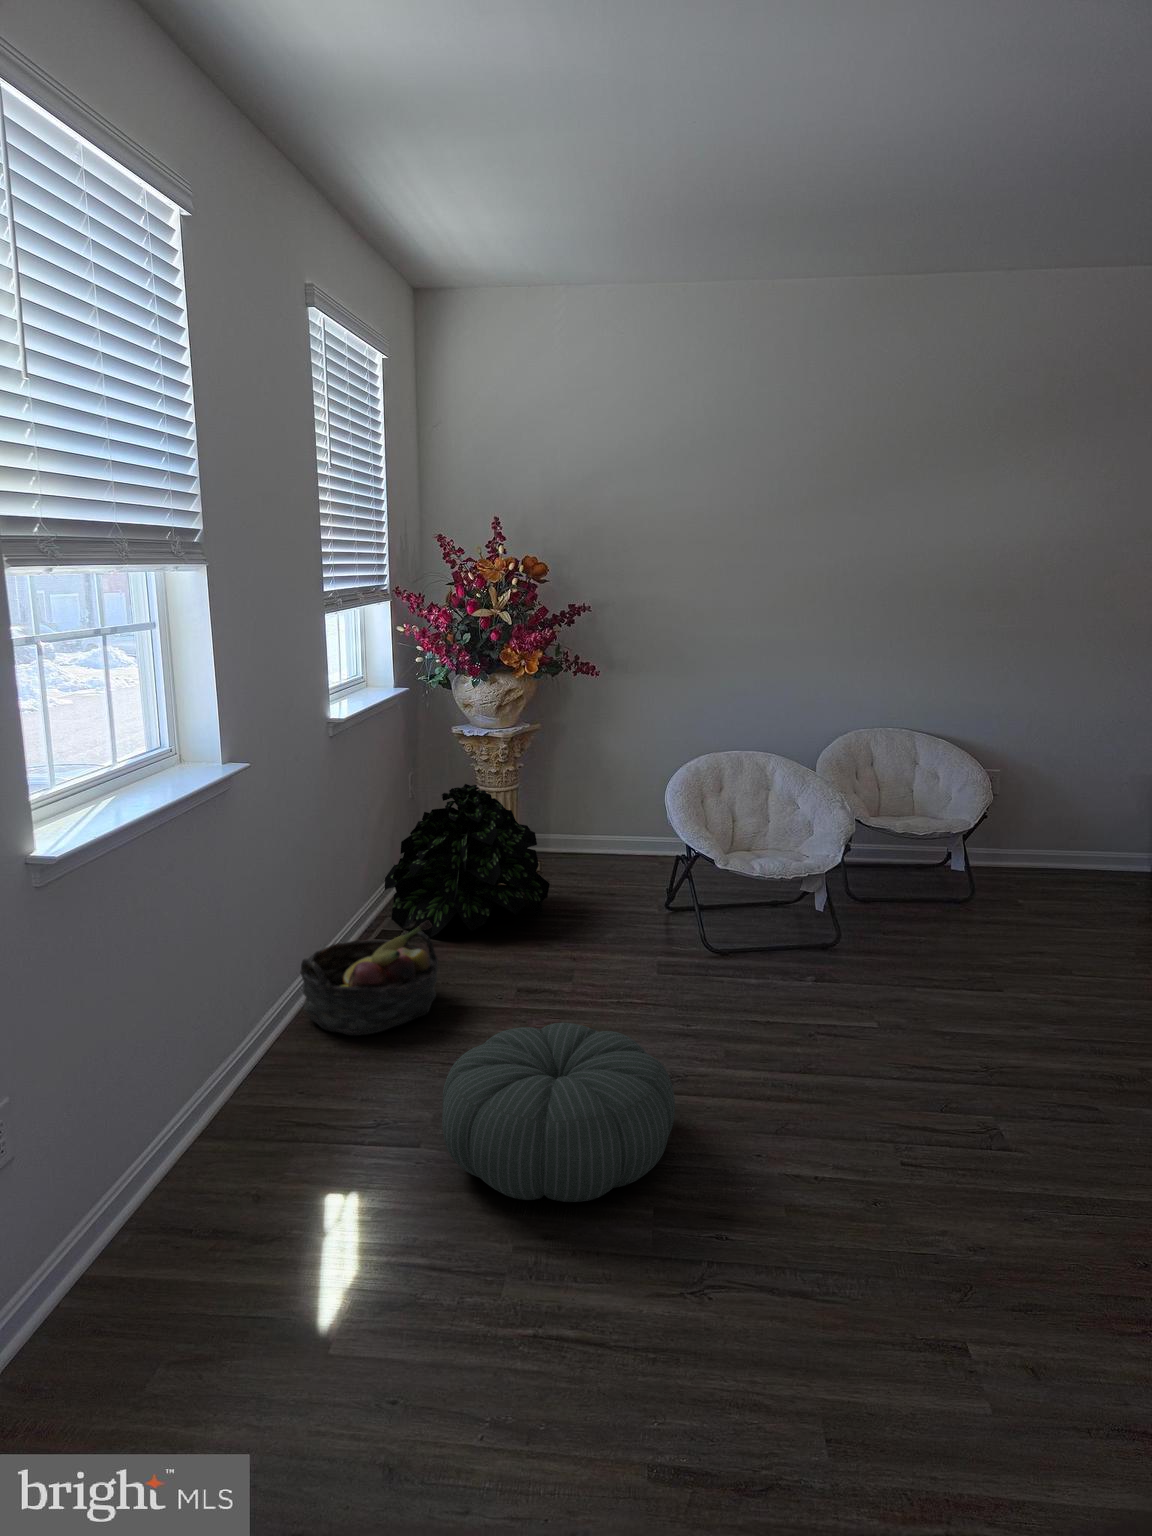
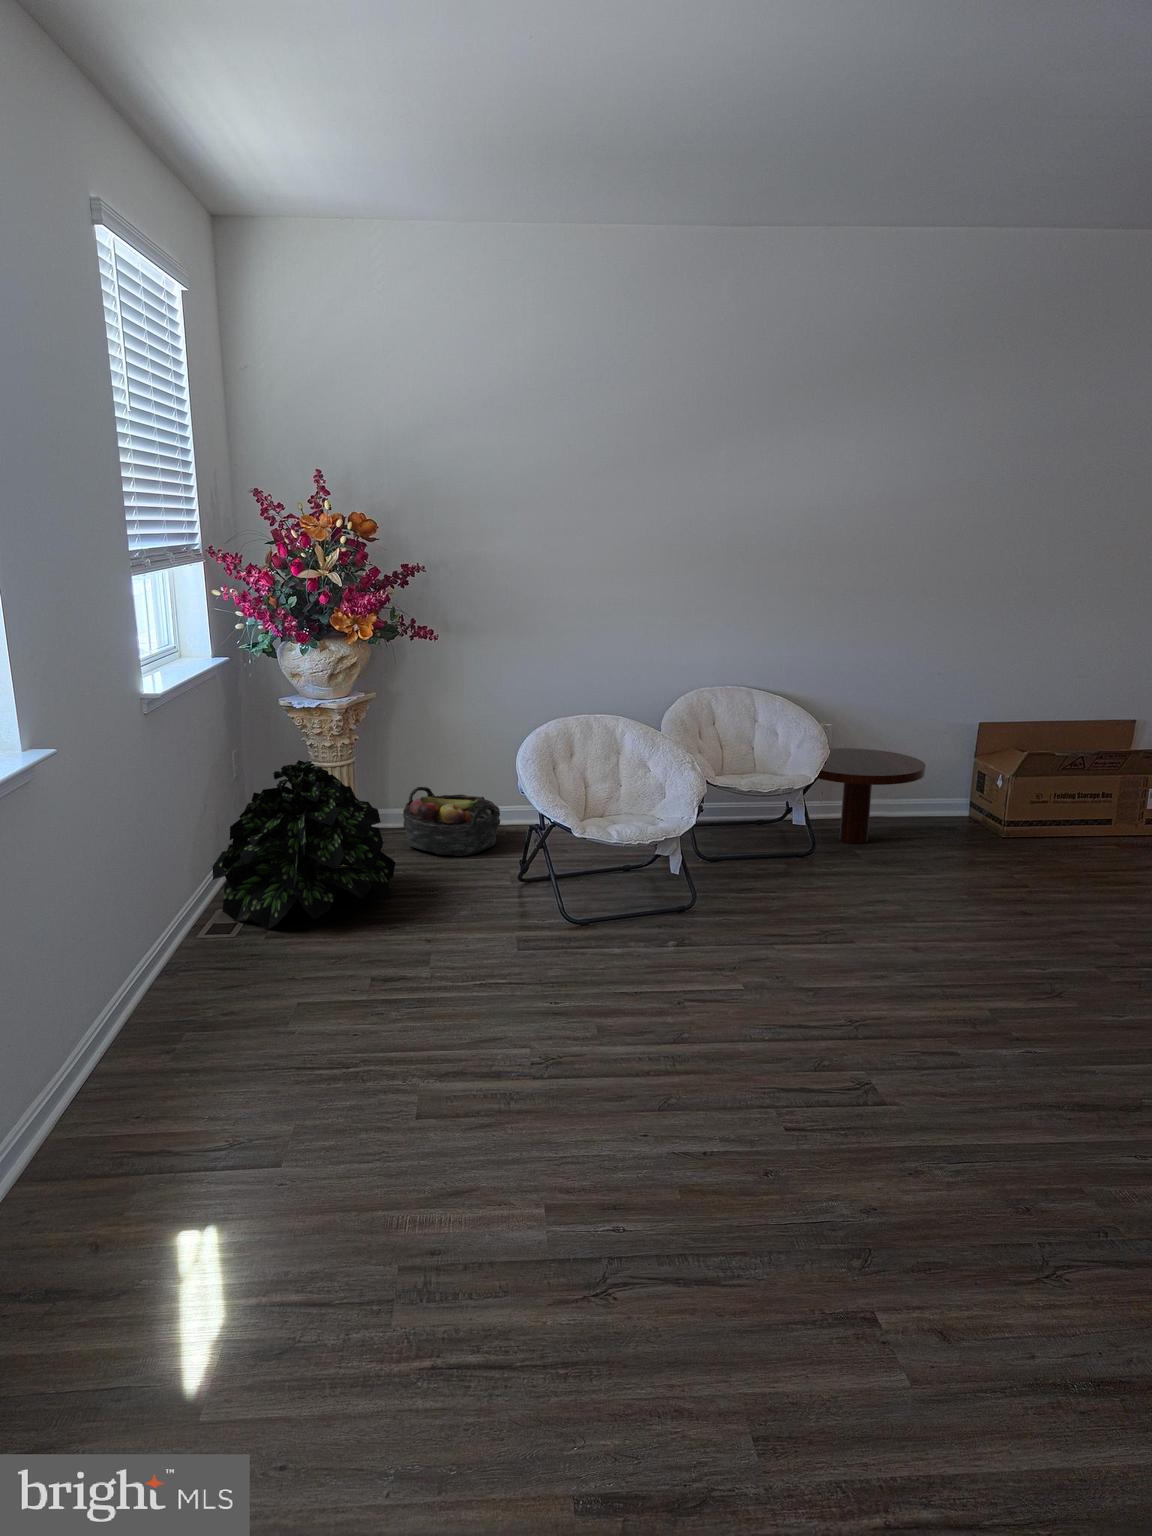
coffee table: none [954,766,1096,893] -> present [817,722,926,844]
basket: present [300,920,438,1036] -> present [403,787,500,856]
pouf: present [442,1023,675,1202] -> none [302,1020,559,1225]

